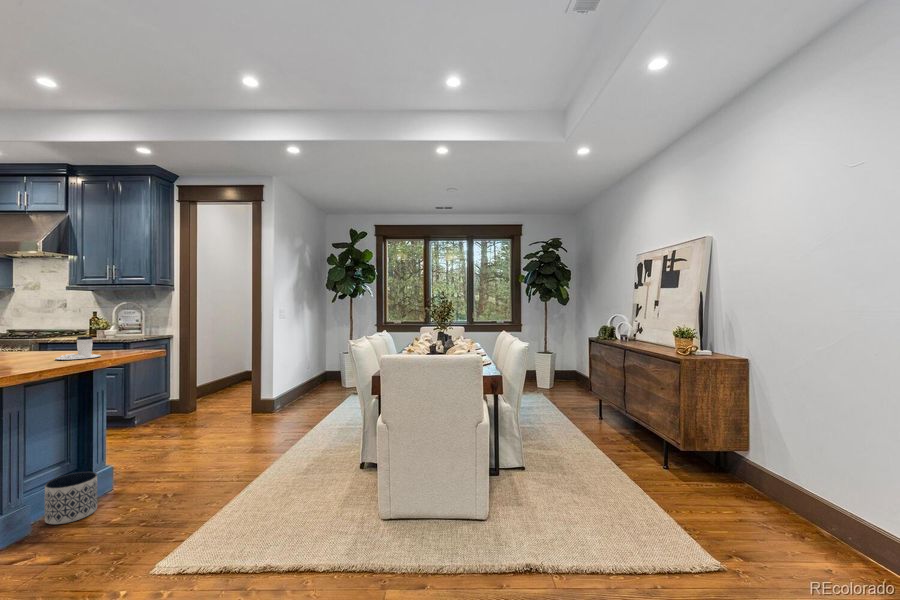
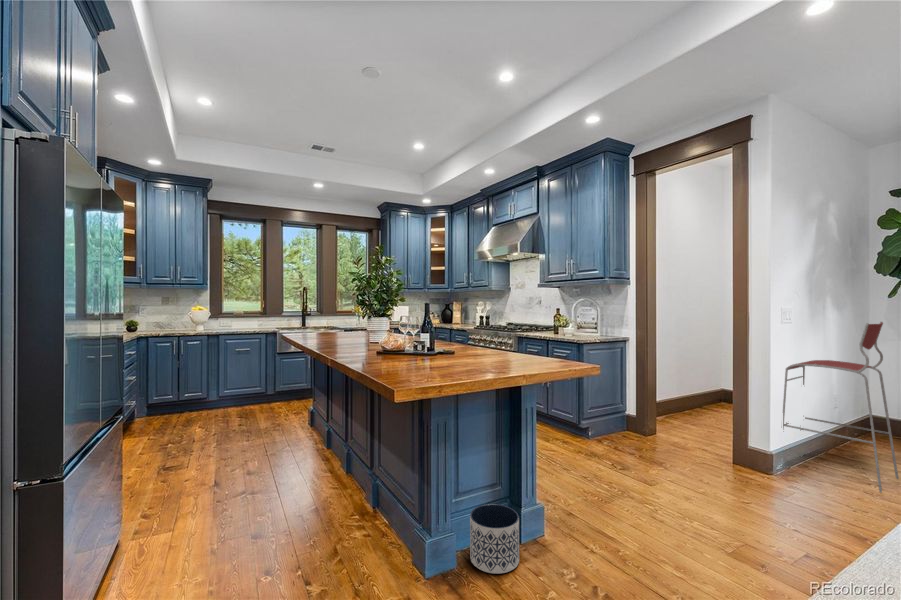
bar stool: none [279,316,334,409] -> present [783,322,899,493]
coffee cup: present [55,336,101,360] -> none [476,338,521,368]

